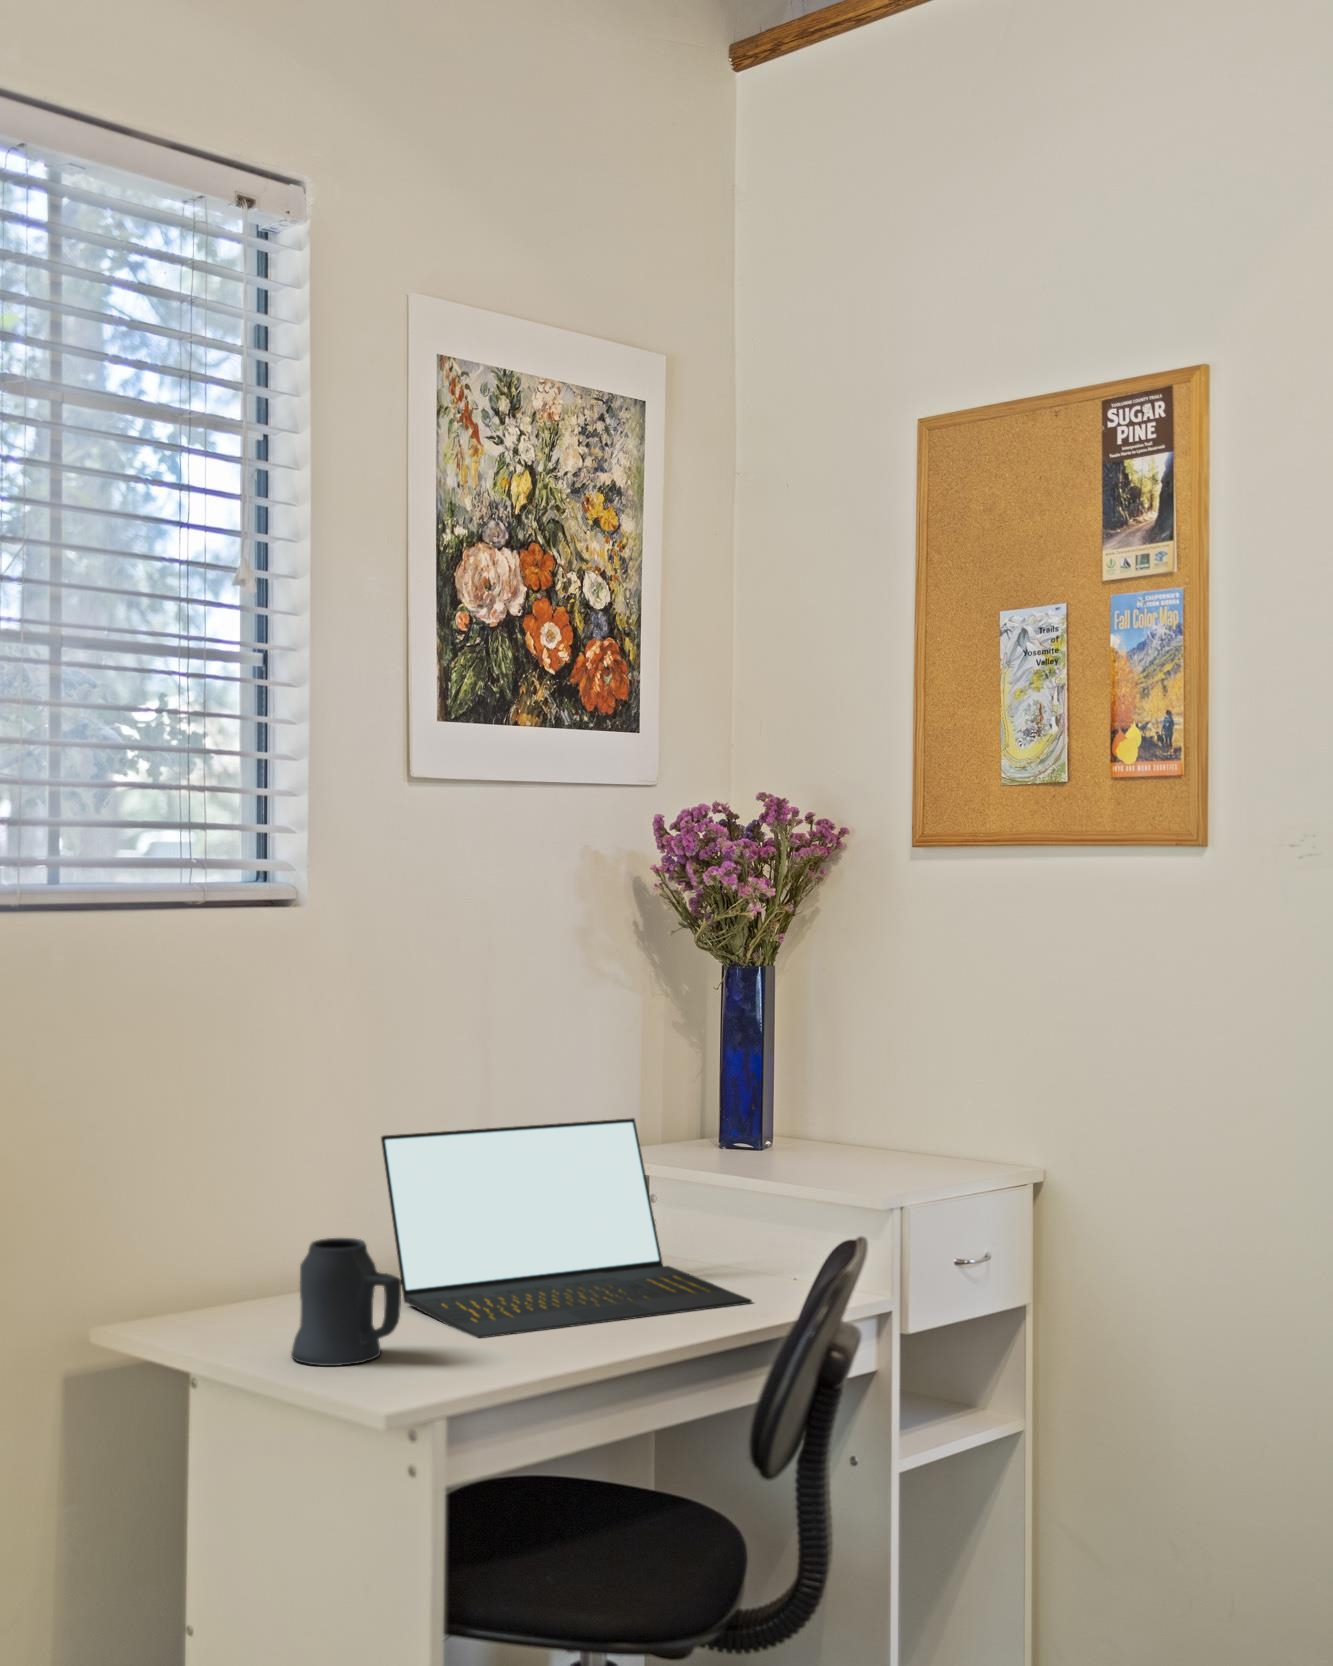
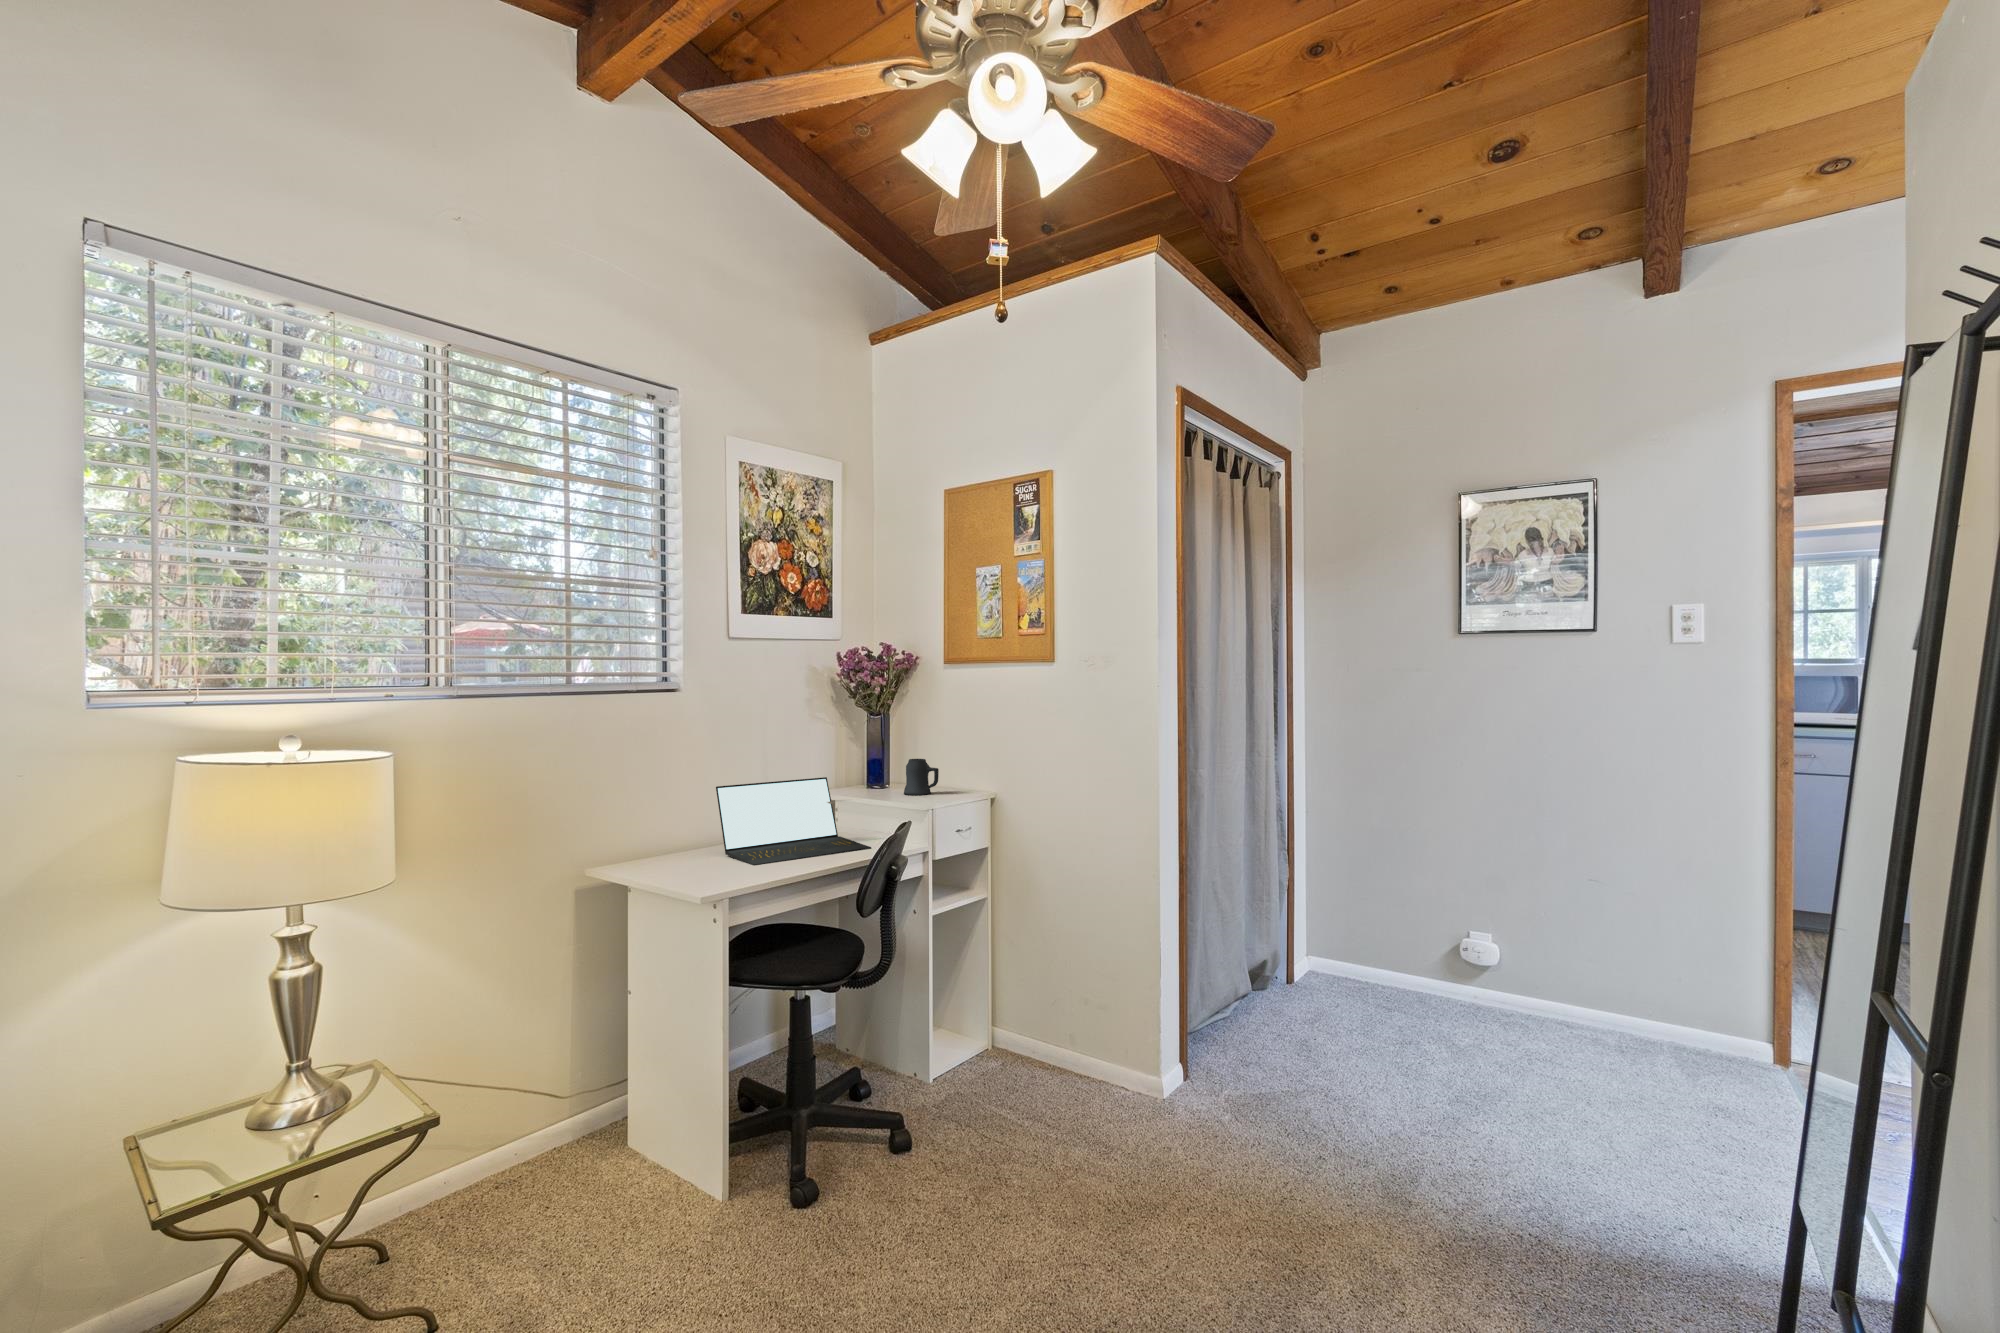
mug: present [291,1238,401,1366] -> present [904,759,939,795]

